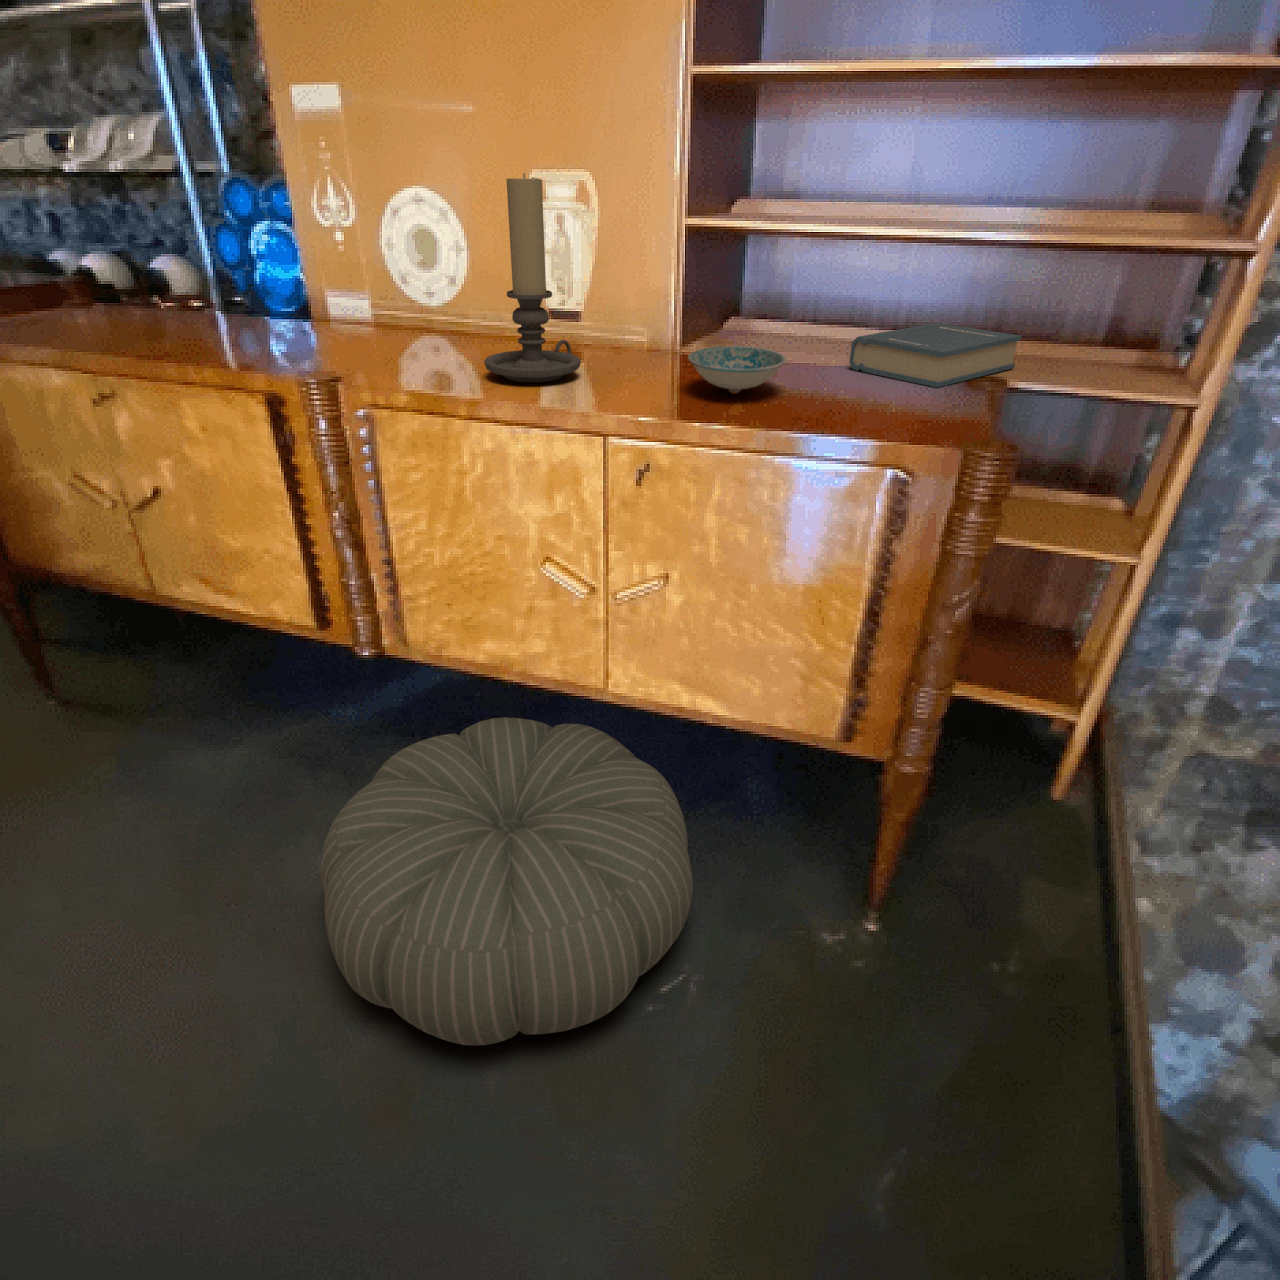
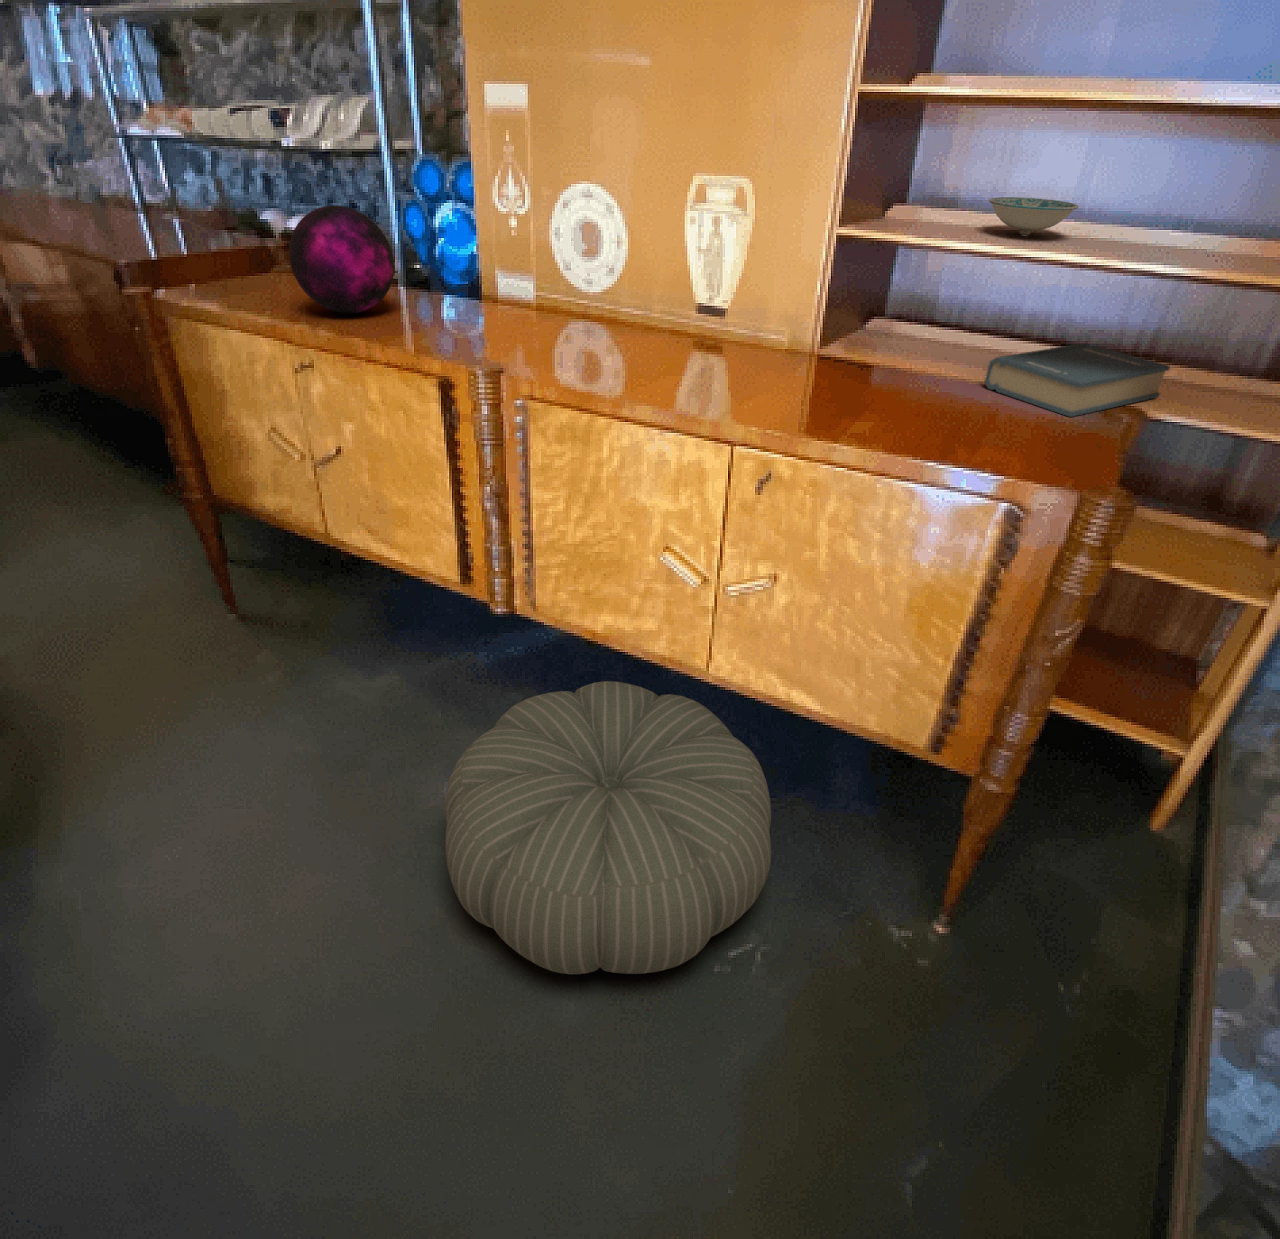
candle holder: present [484,173,581,383] -> none [632,192,720,385]
decorative orb: none [76,218,206,339] -> present [289,206,394,314]
ceramic bowl: present [688,346,786,393] -> present [989,197,1078,235]

